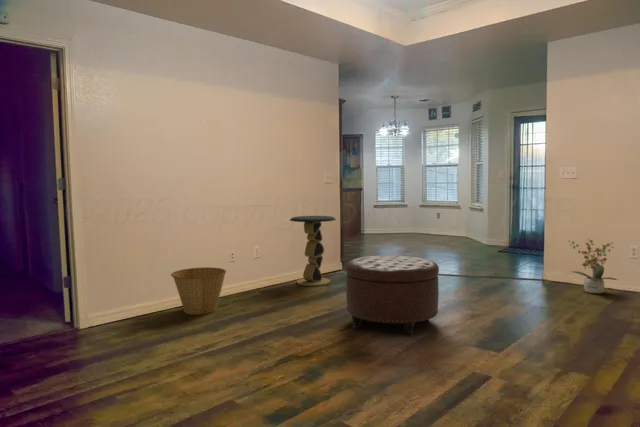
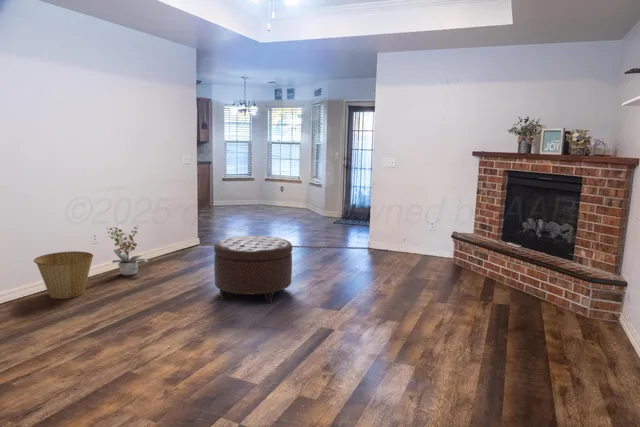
side table: present [290,216,336,286] -> none [152,197,196,263]
potted plant: present [569,240,617,294] -> present [108,227,148,275]

